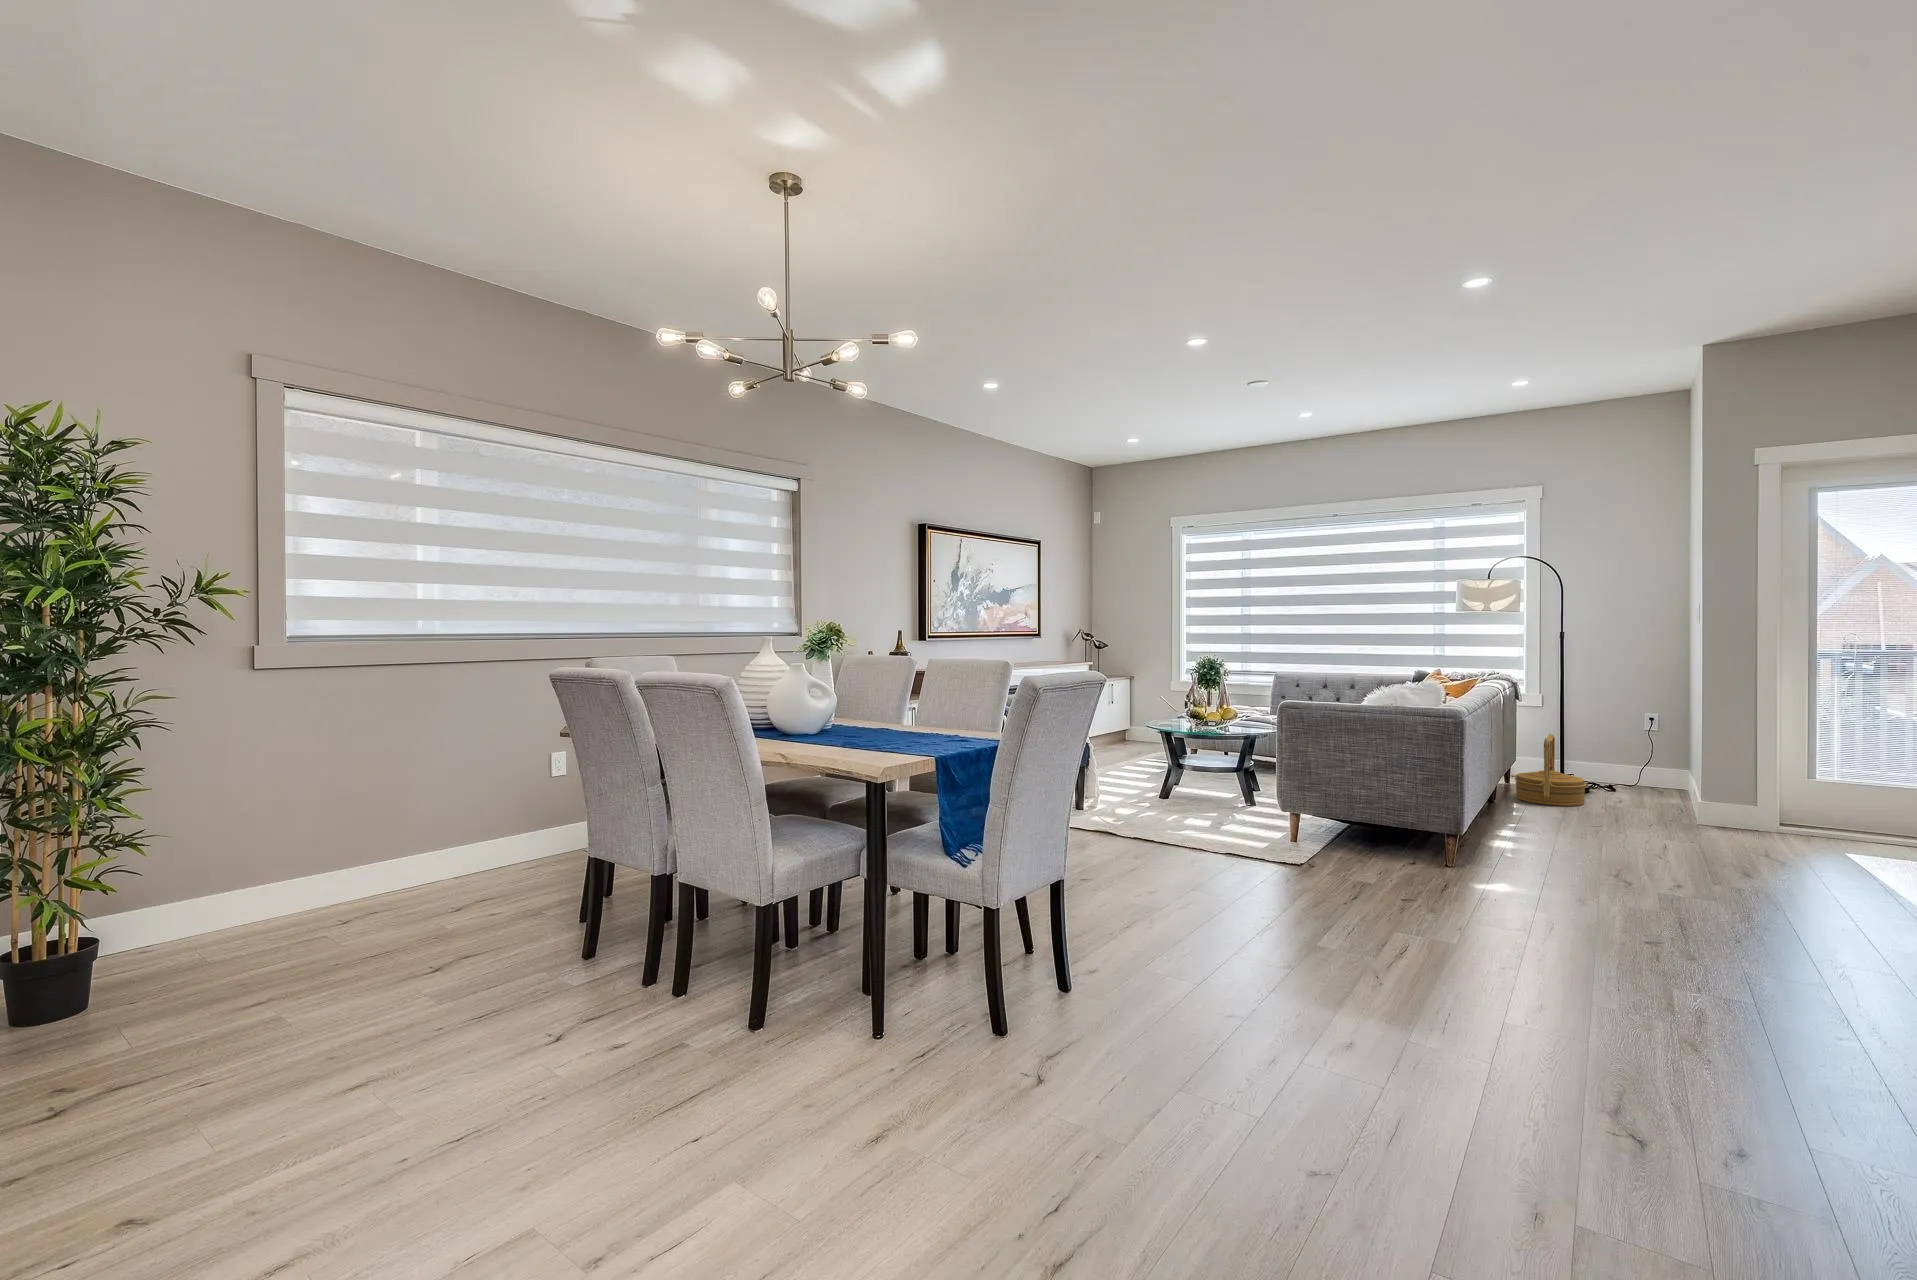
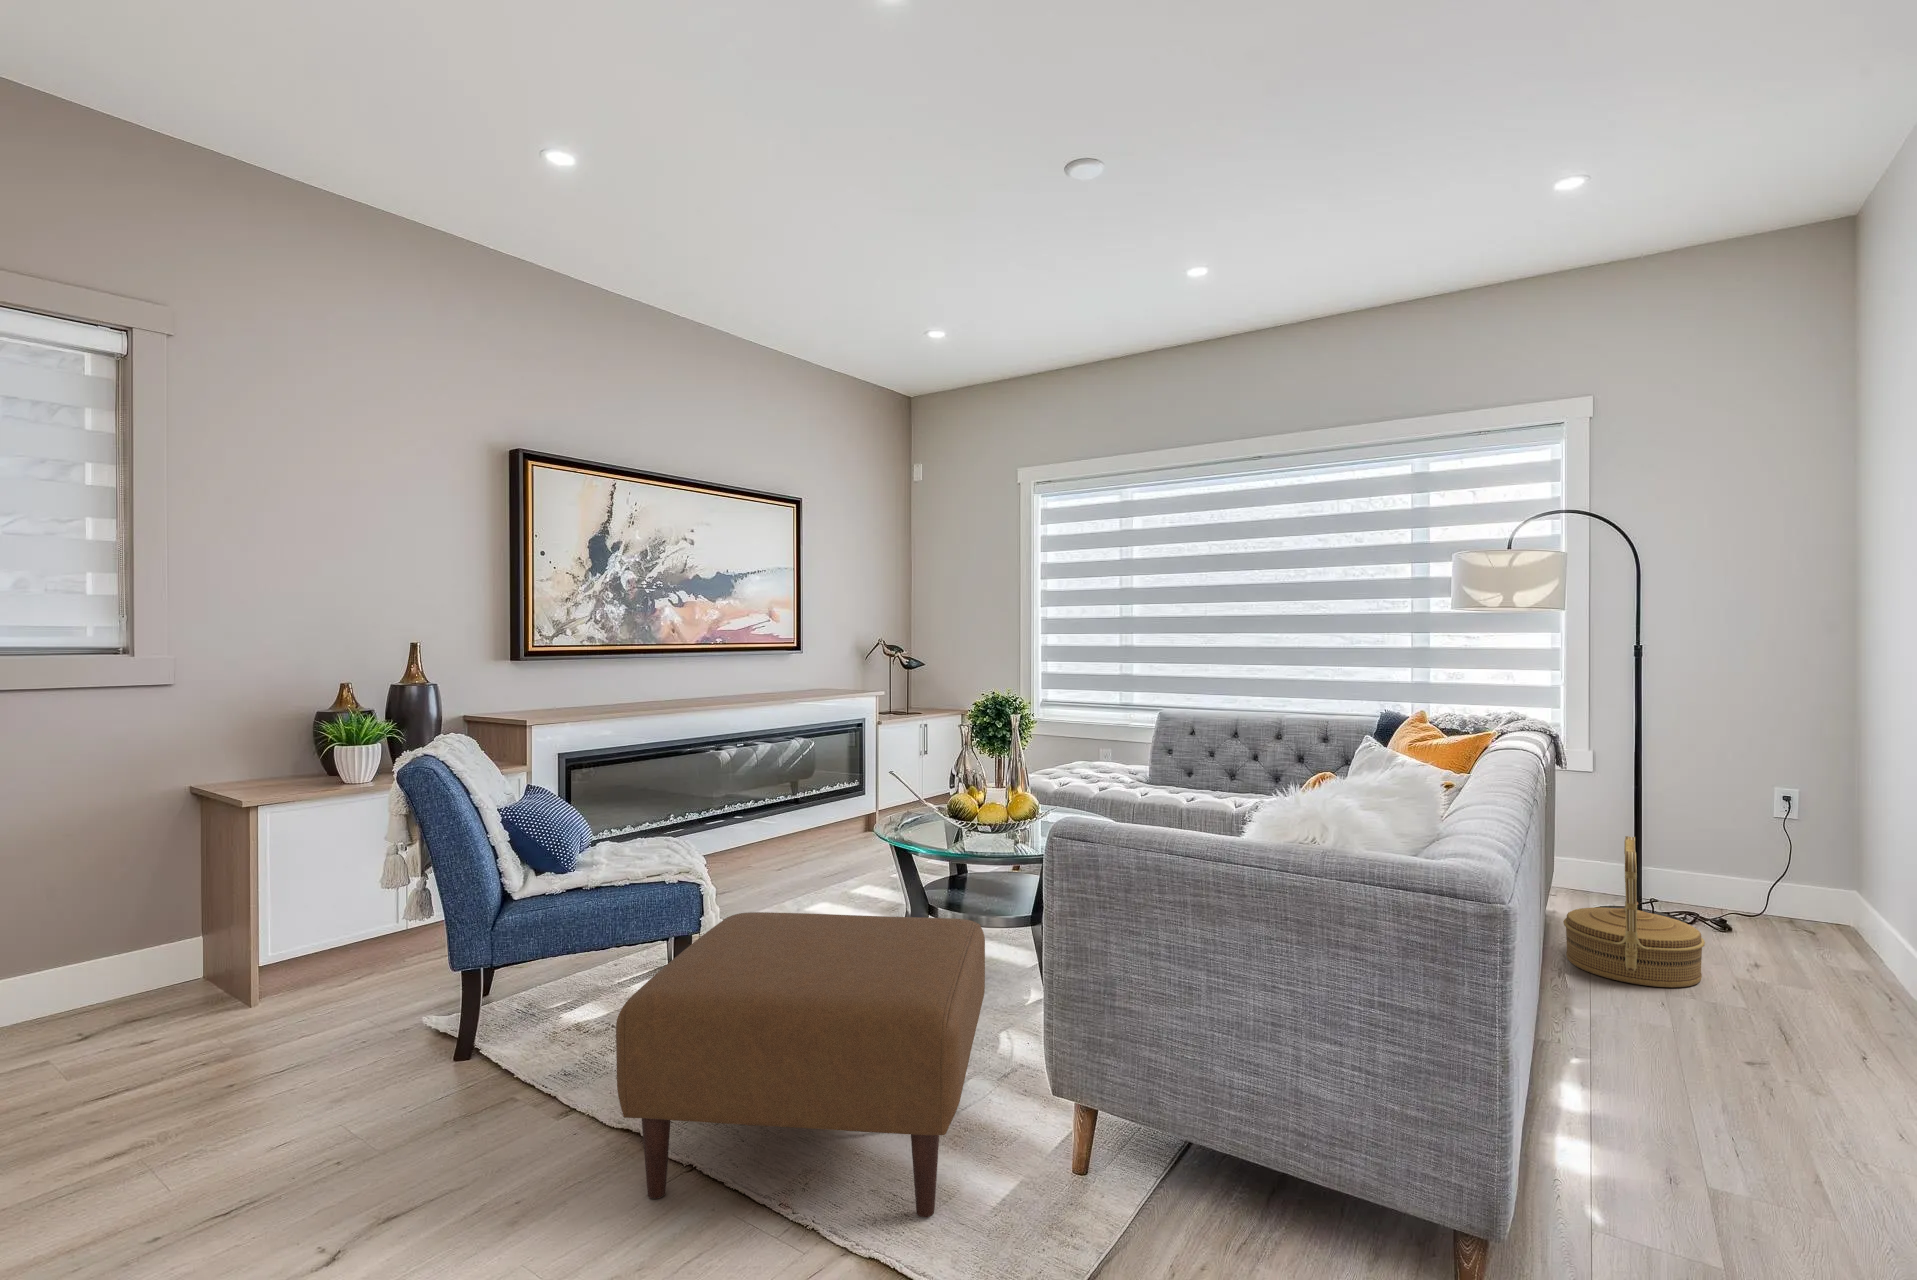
ottoman: none [1117,753,1257,851] -> present [616,912,985,1217]

